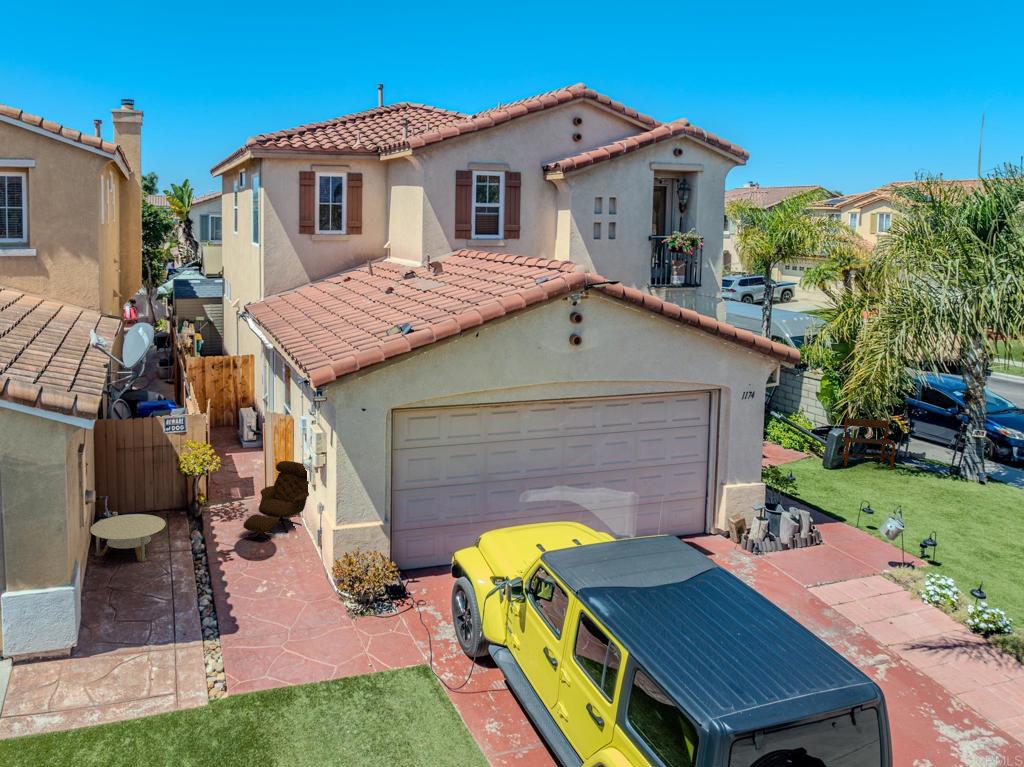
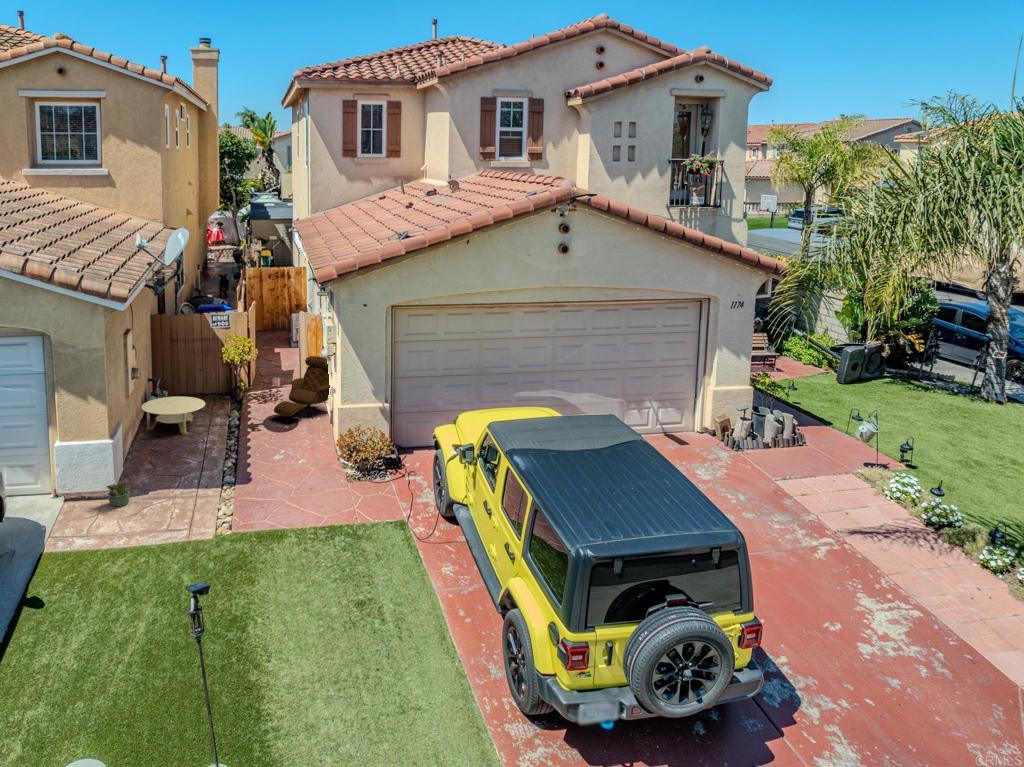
bench: present [840,417,895,469] -> none [850,336,904,386]
decorative plant: none [66,634,94,666] -> present [106,481,130,507]

